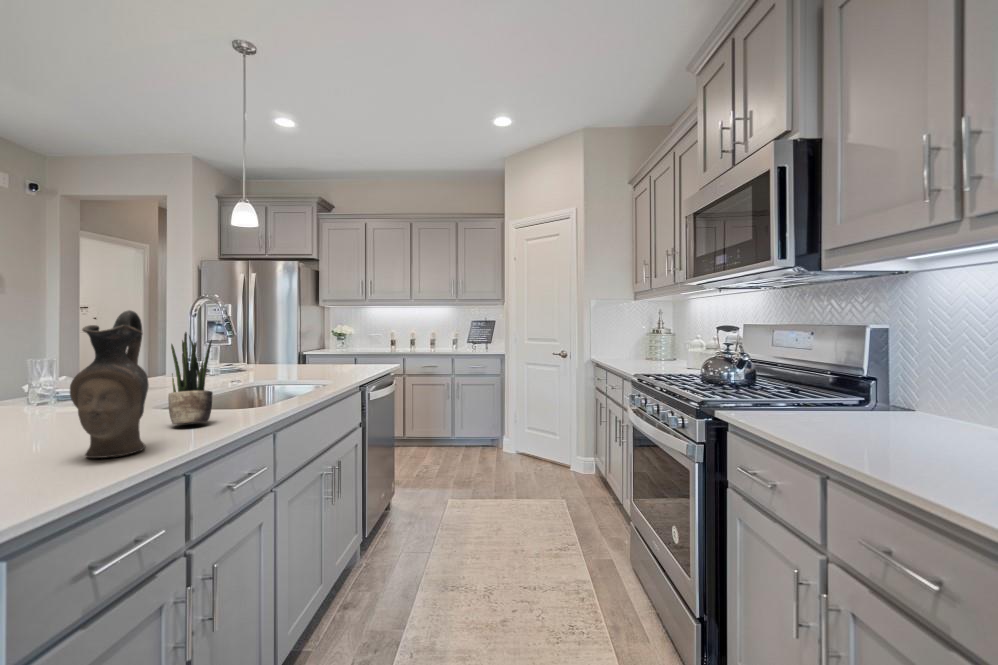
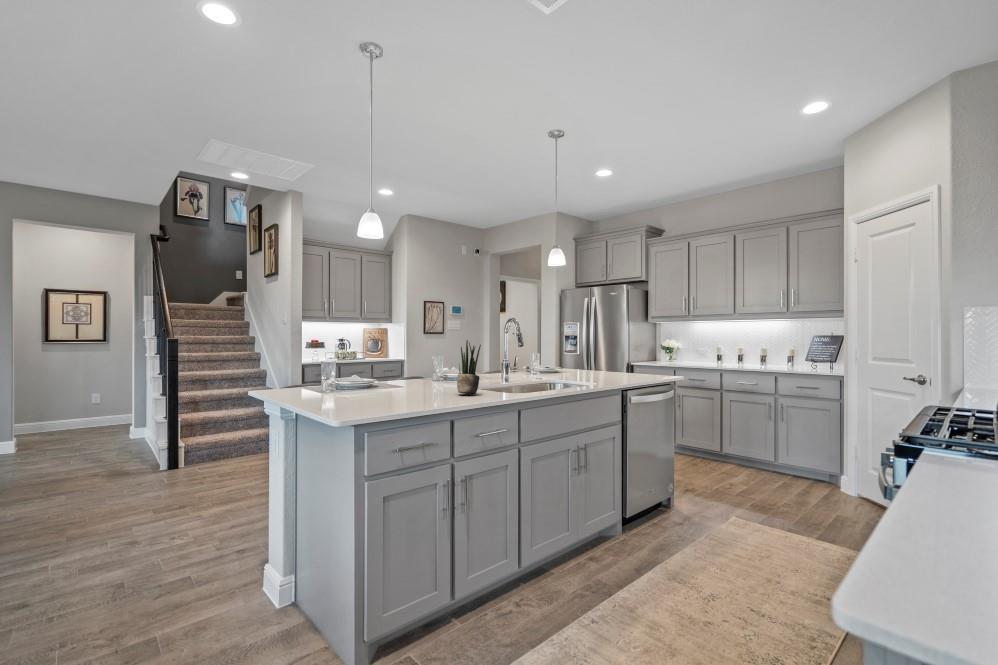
ceramic pitcher: present [70,310,149,458] -> none [402,327,436,401]

